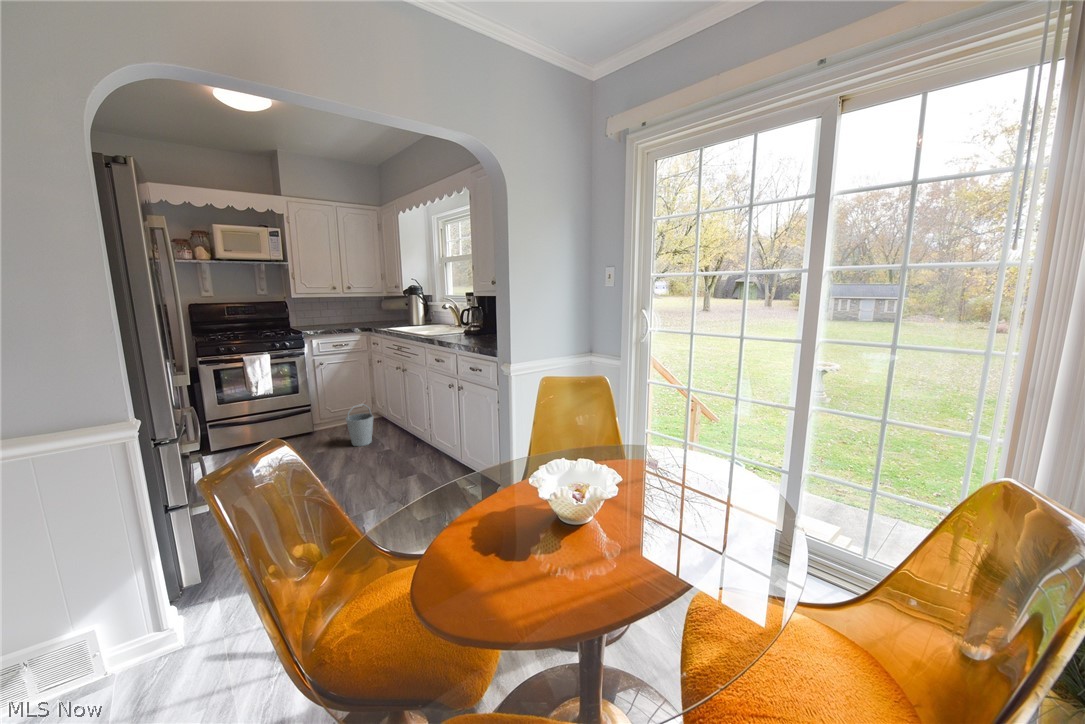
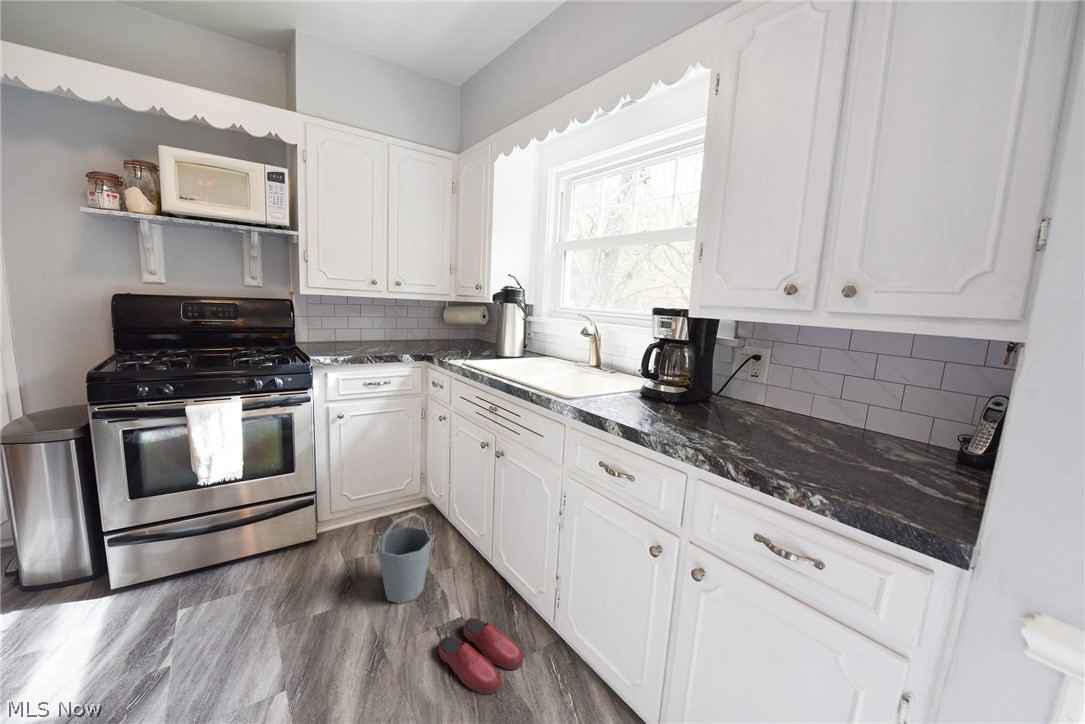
slippers: none [376,444,415,463] -> present [439,618,523,695]

